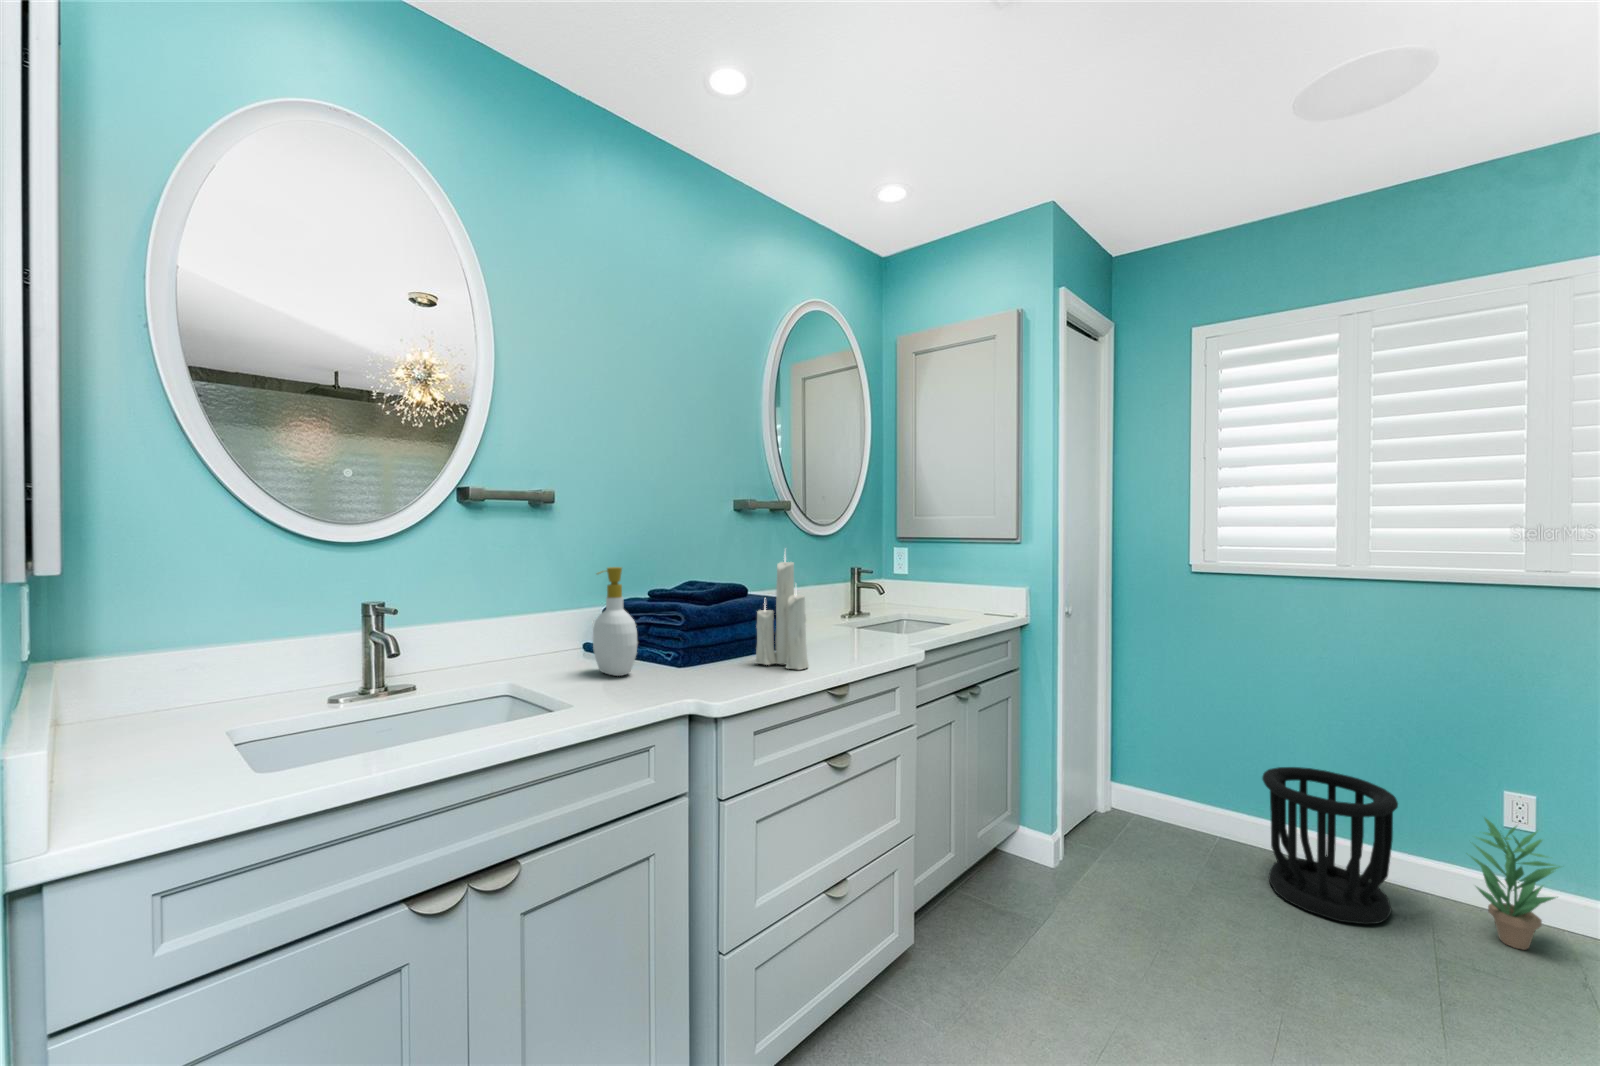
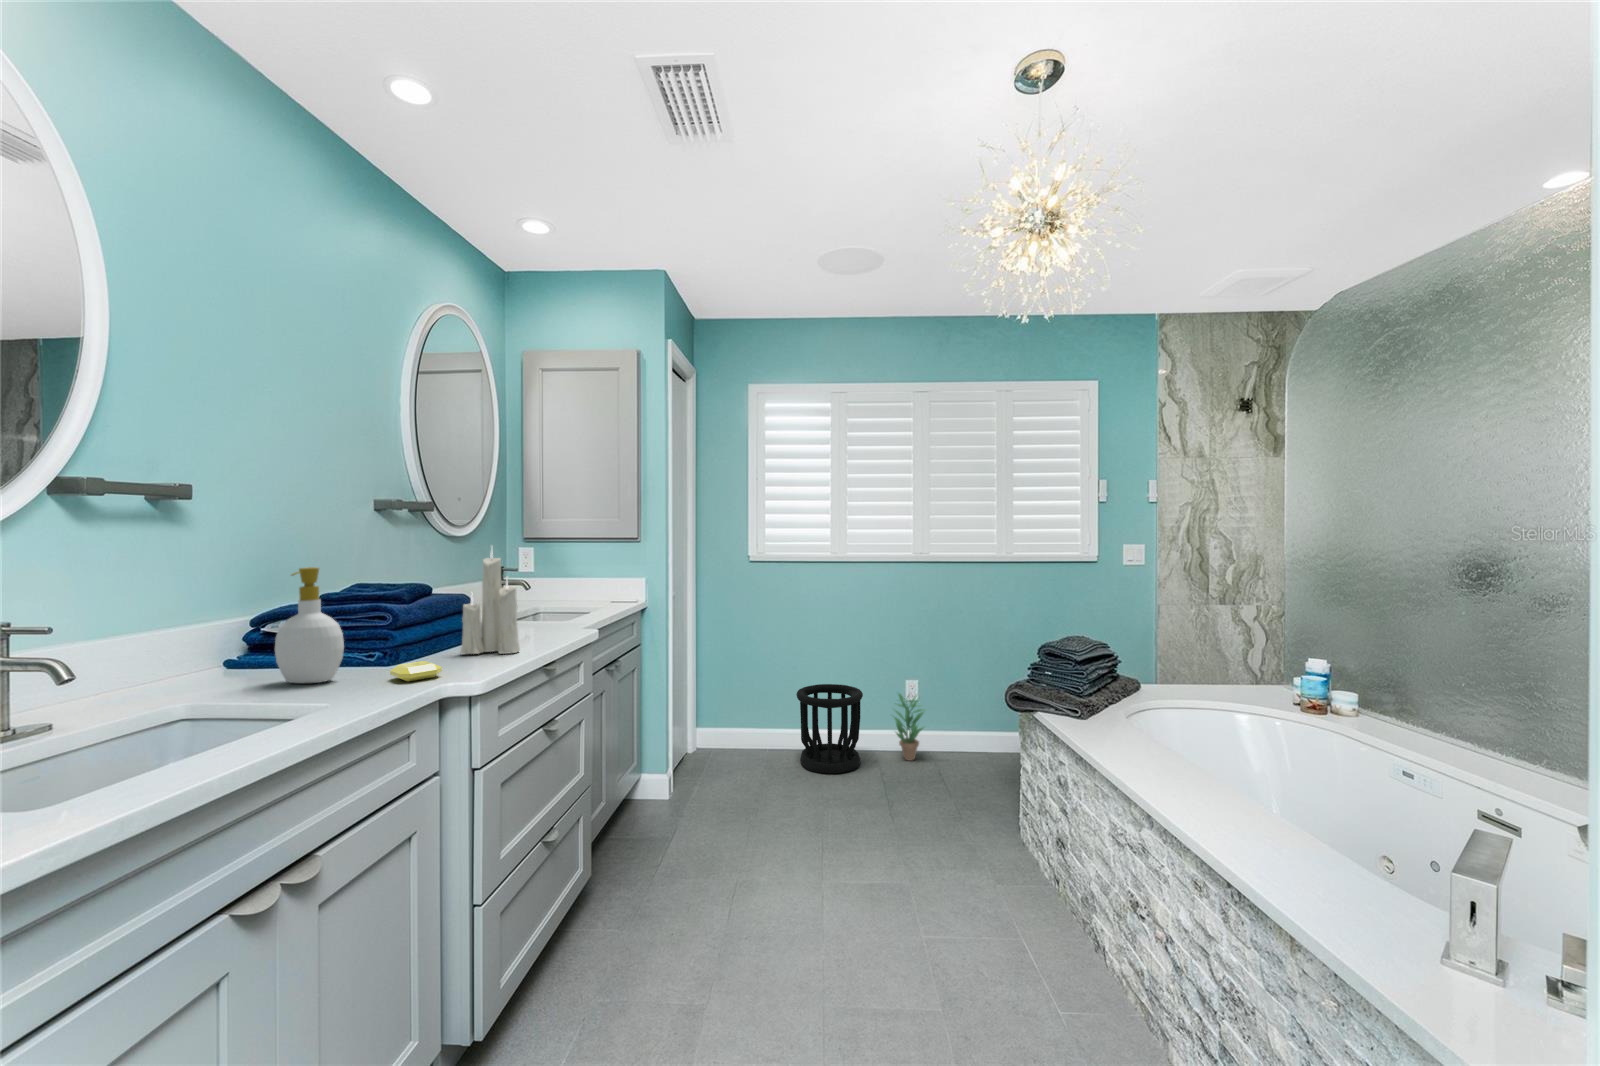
soap bar: none [662,668,703,689] -> present [390,661,442,681]

